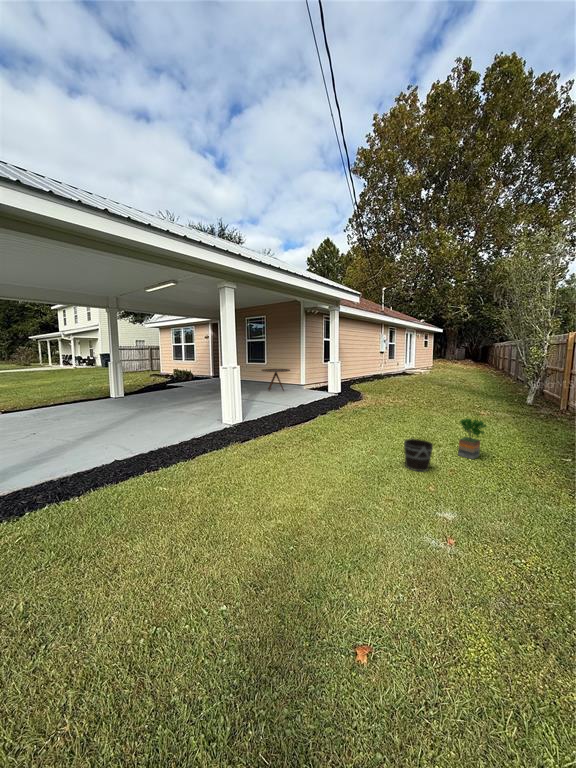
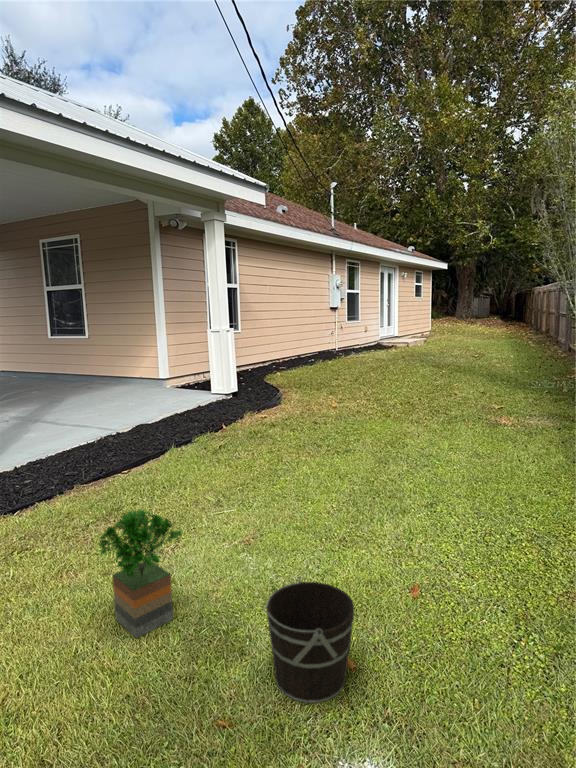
round table: present [261,369,290,391] -> none [60,347,128,397]
potted tree: present [458,419,486,459] -> present [99,509,183,638]

